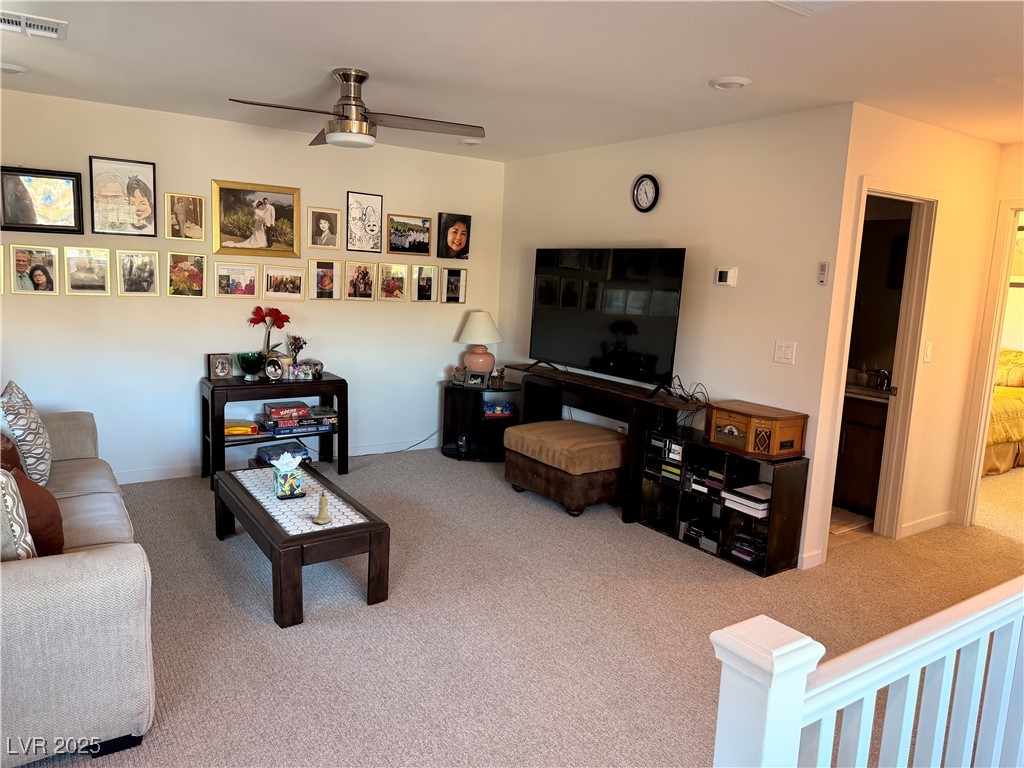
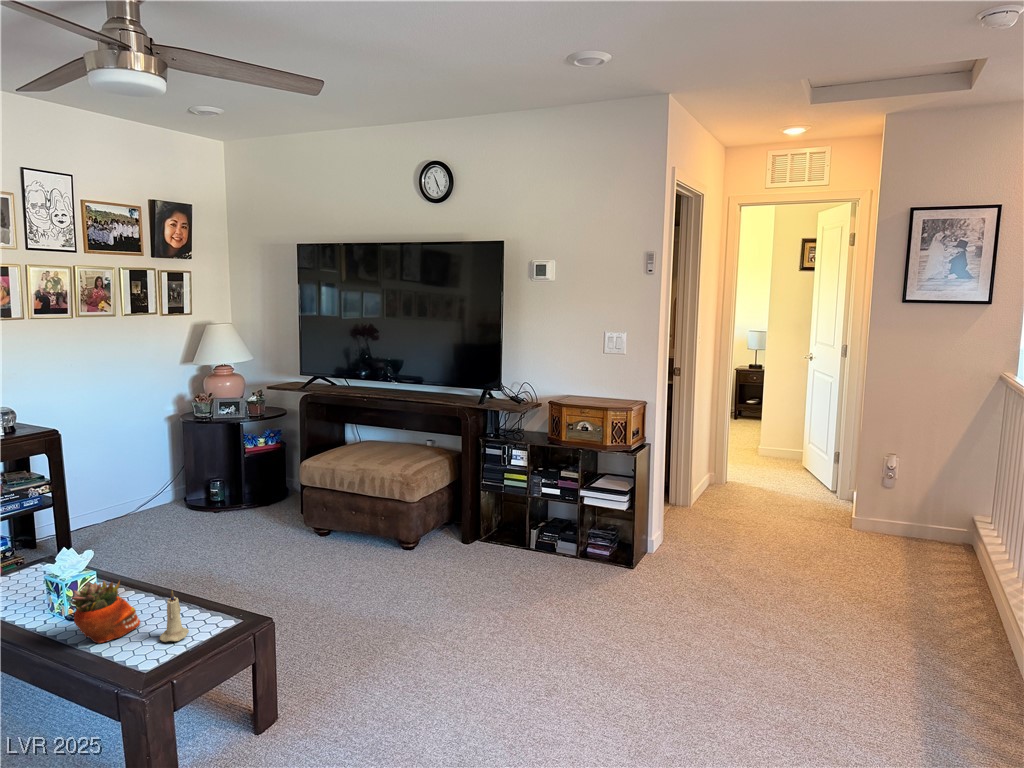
succulent planter: none [270,474,313,514] -> present [68,581,140,643]

